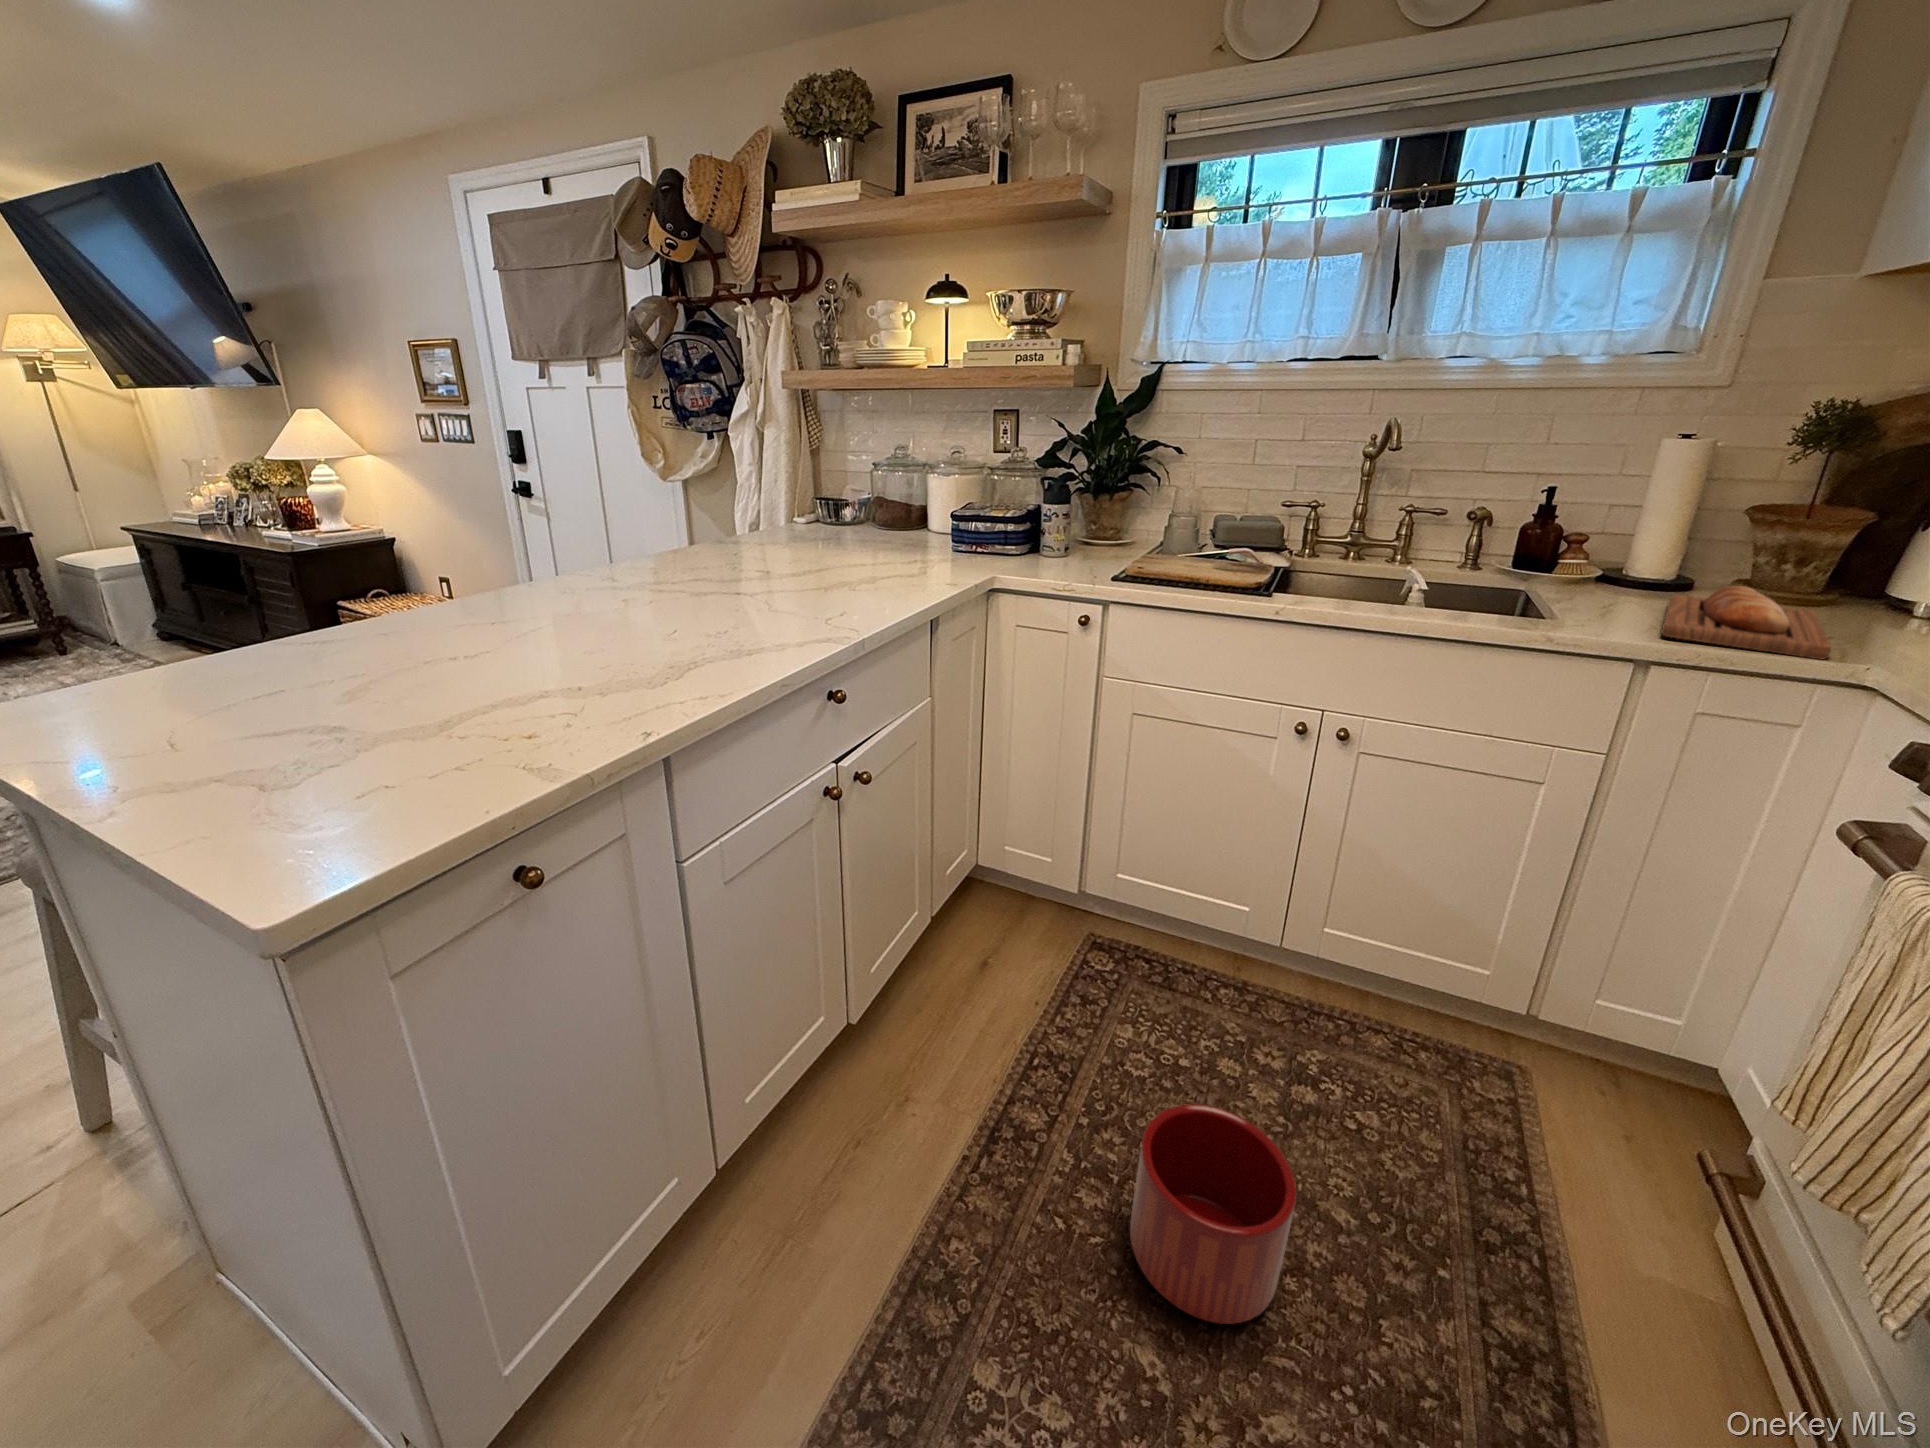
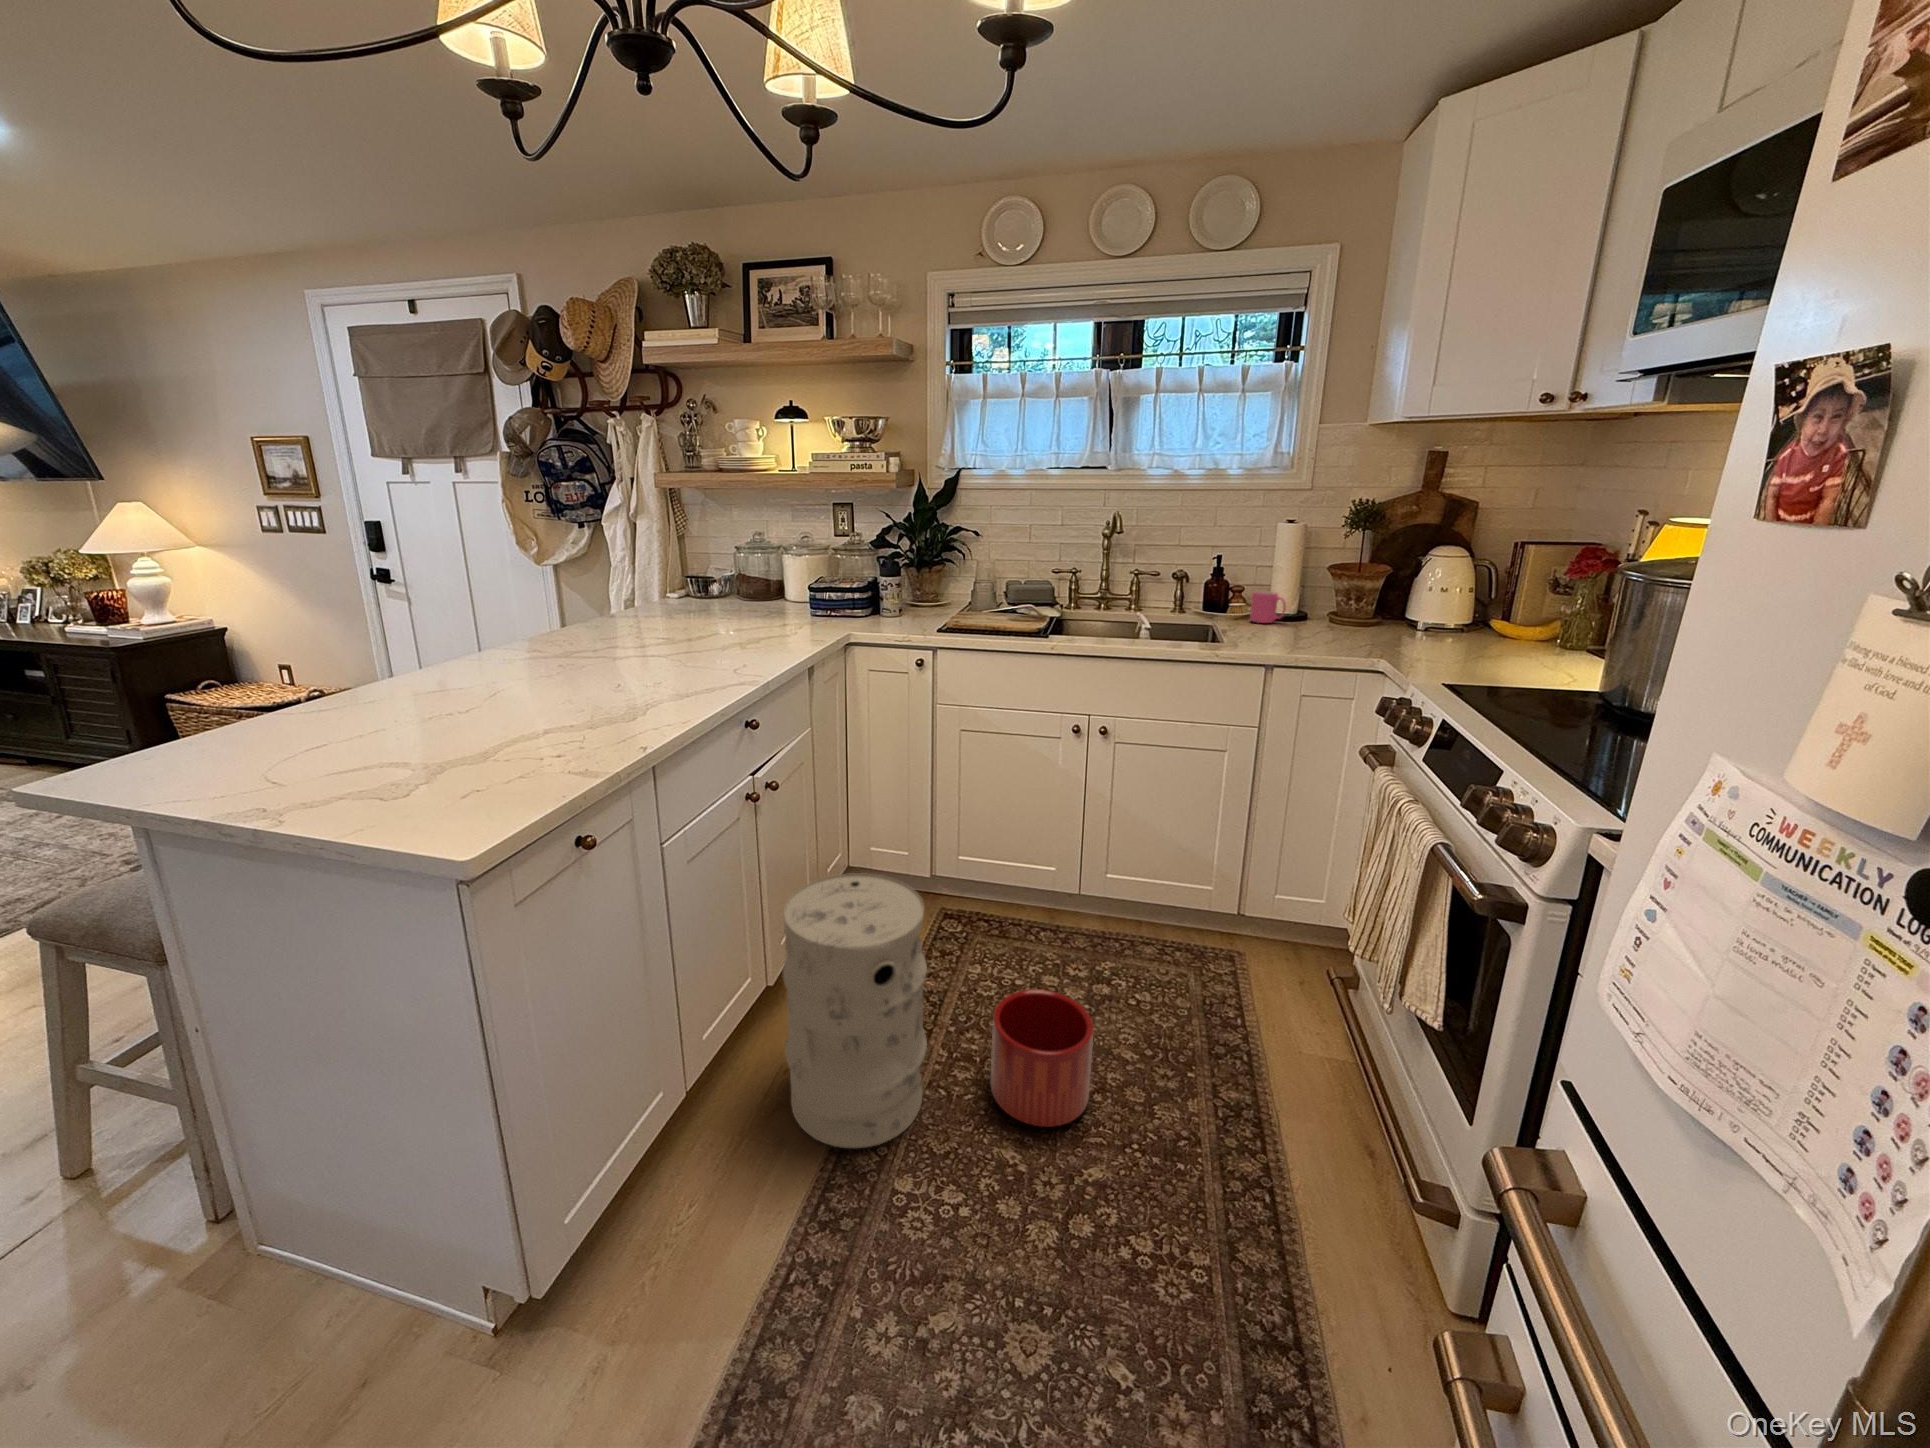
mug: none [1591,542,1660,592] -> present [1250,591,1286,623]
bread loaf: present [1662,586,1831,659] -> none [1277,615,1363,657]
trash can: none [849,910,1051,1293] -> present [783,873,927,1148]

